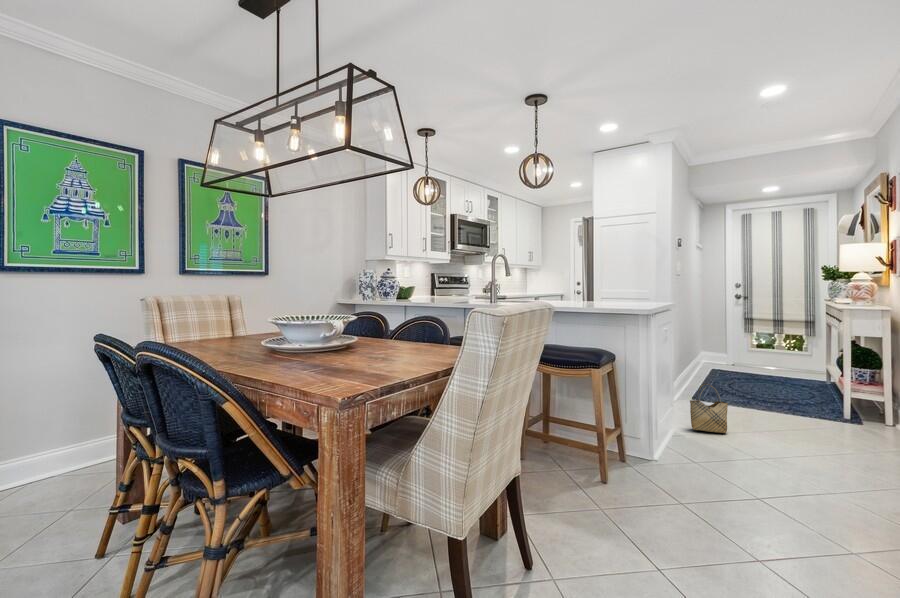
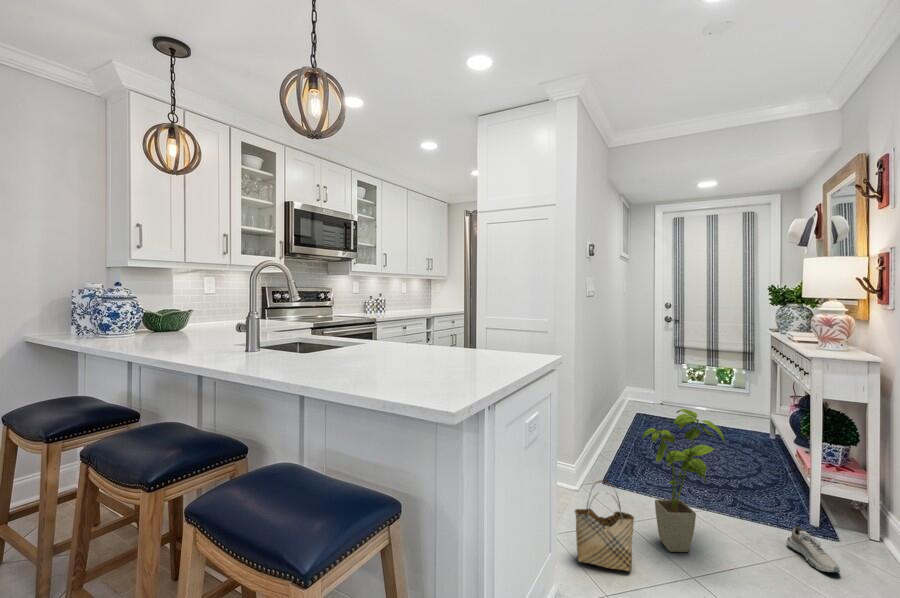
house plant: none [731,340,786,428] -> present [642,409,724,552]
shoe: none [827,412,859,434] -> present [786,524,840,572]

